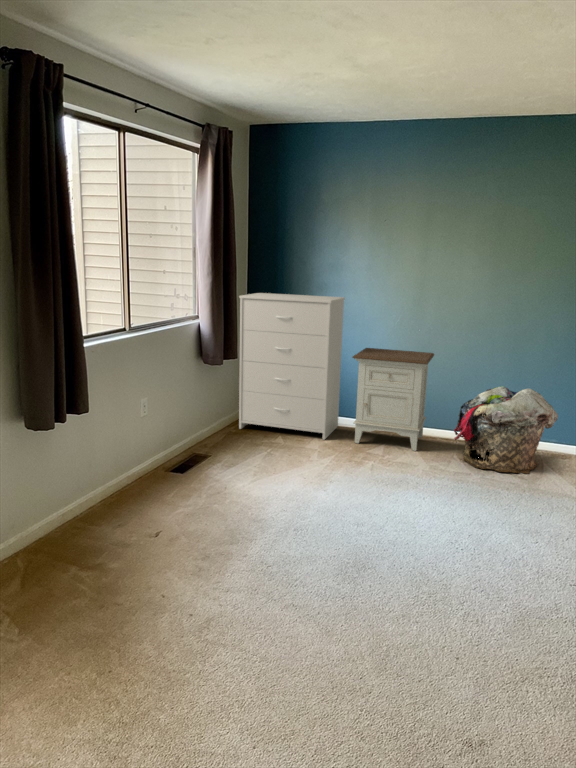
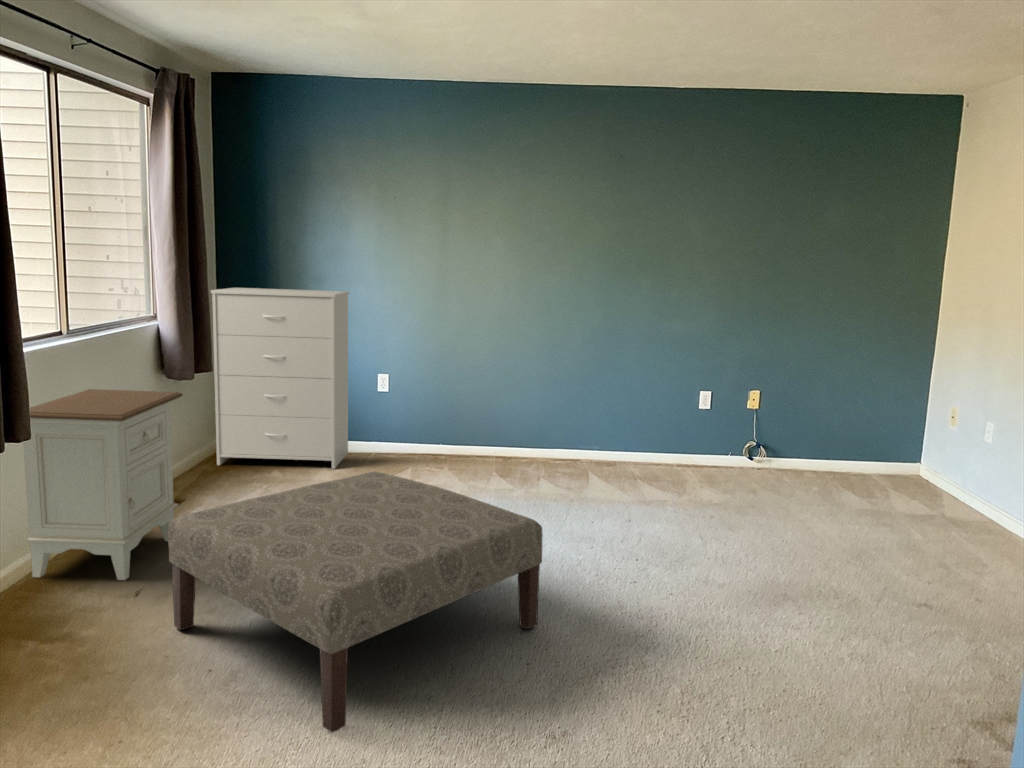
nightstand: present [353,348,434,451] -> present [23,389,183,580]
laundry basket: present [454,386,558,474] -> none [491,388,600,485]
ottoman: none [174,456,482,694] -> present [168,472,542,732]

